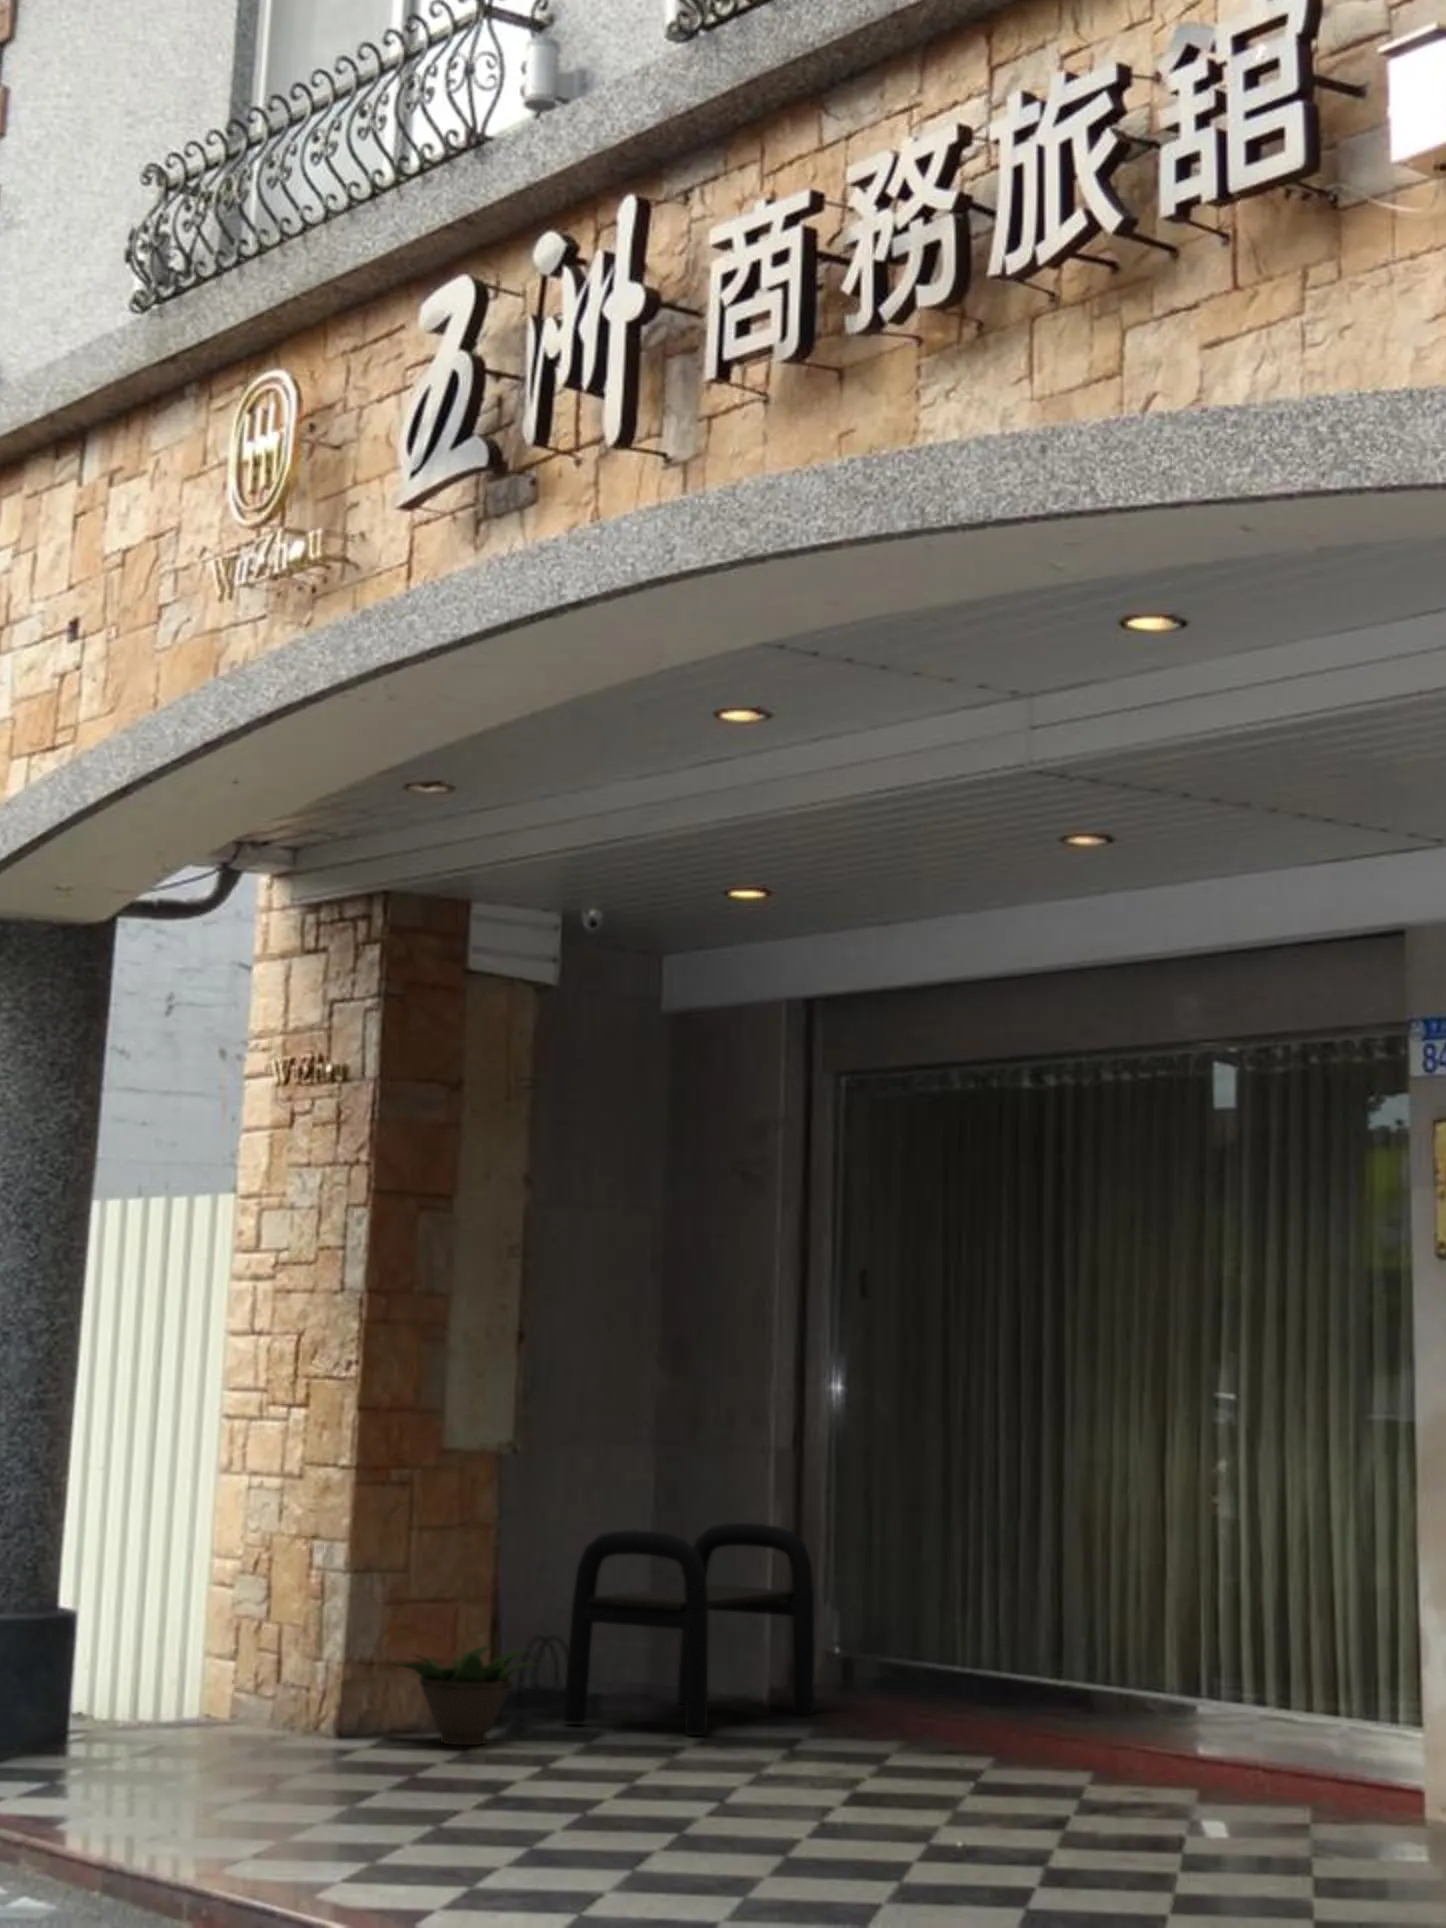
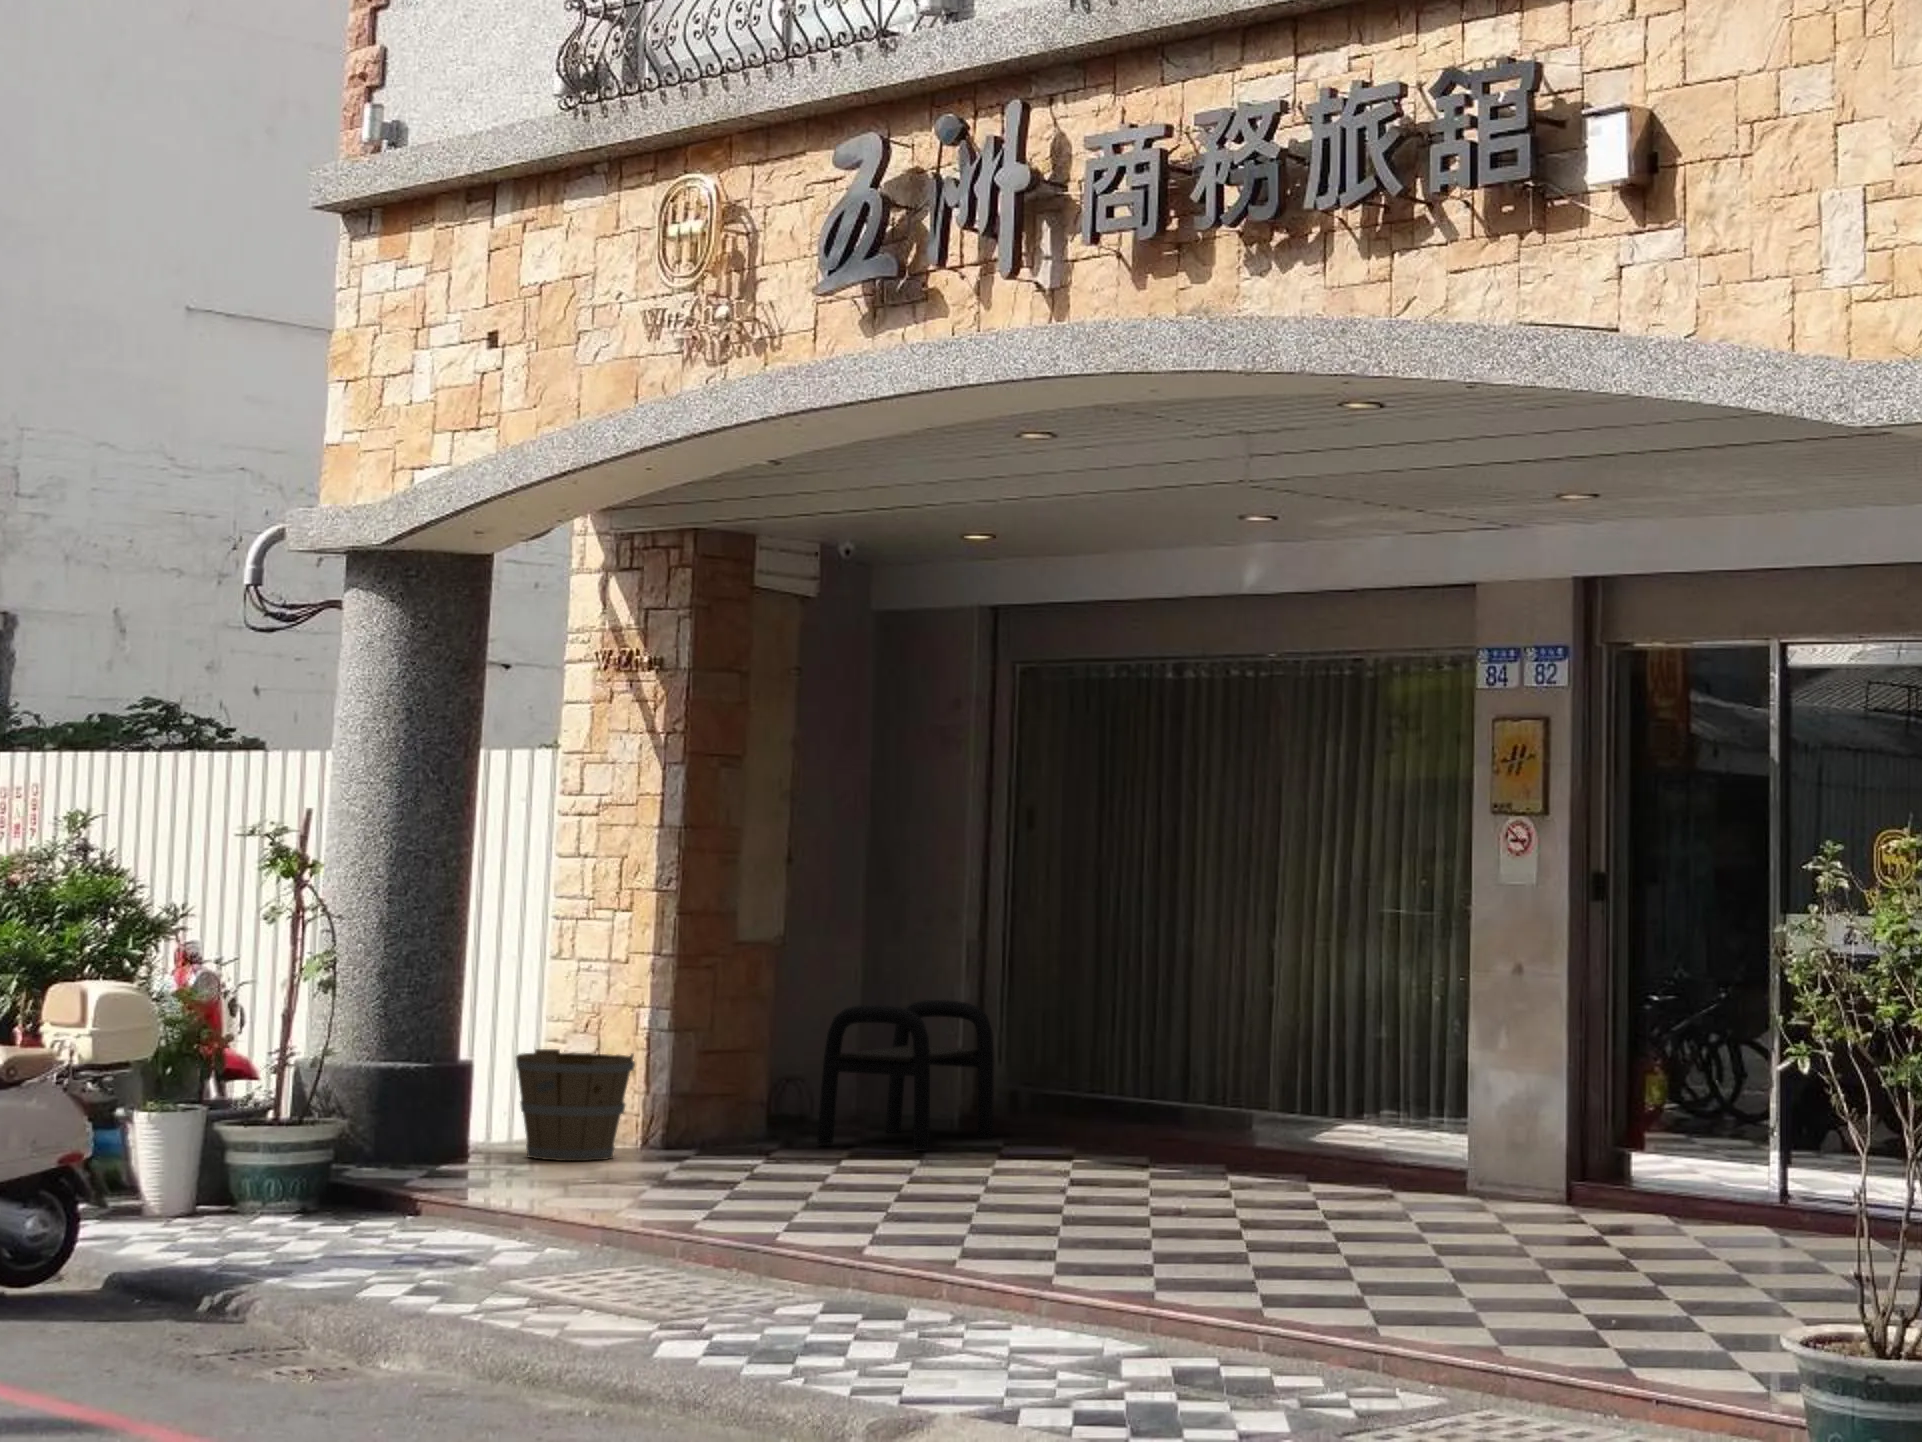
wooden bucket: none [141,1588,304,1746] -> present [516,1049,635,1161]
decorative plant: present [396,1646,536,1745] -> none [698,1088,815,1159]

